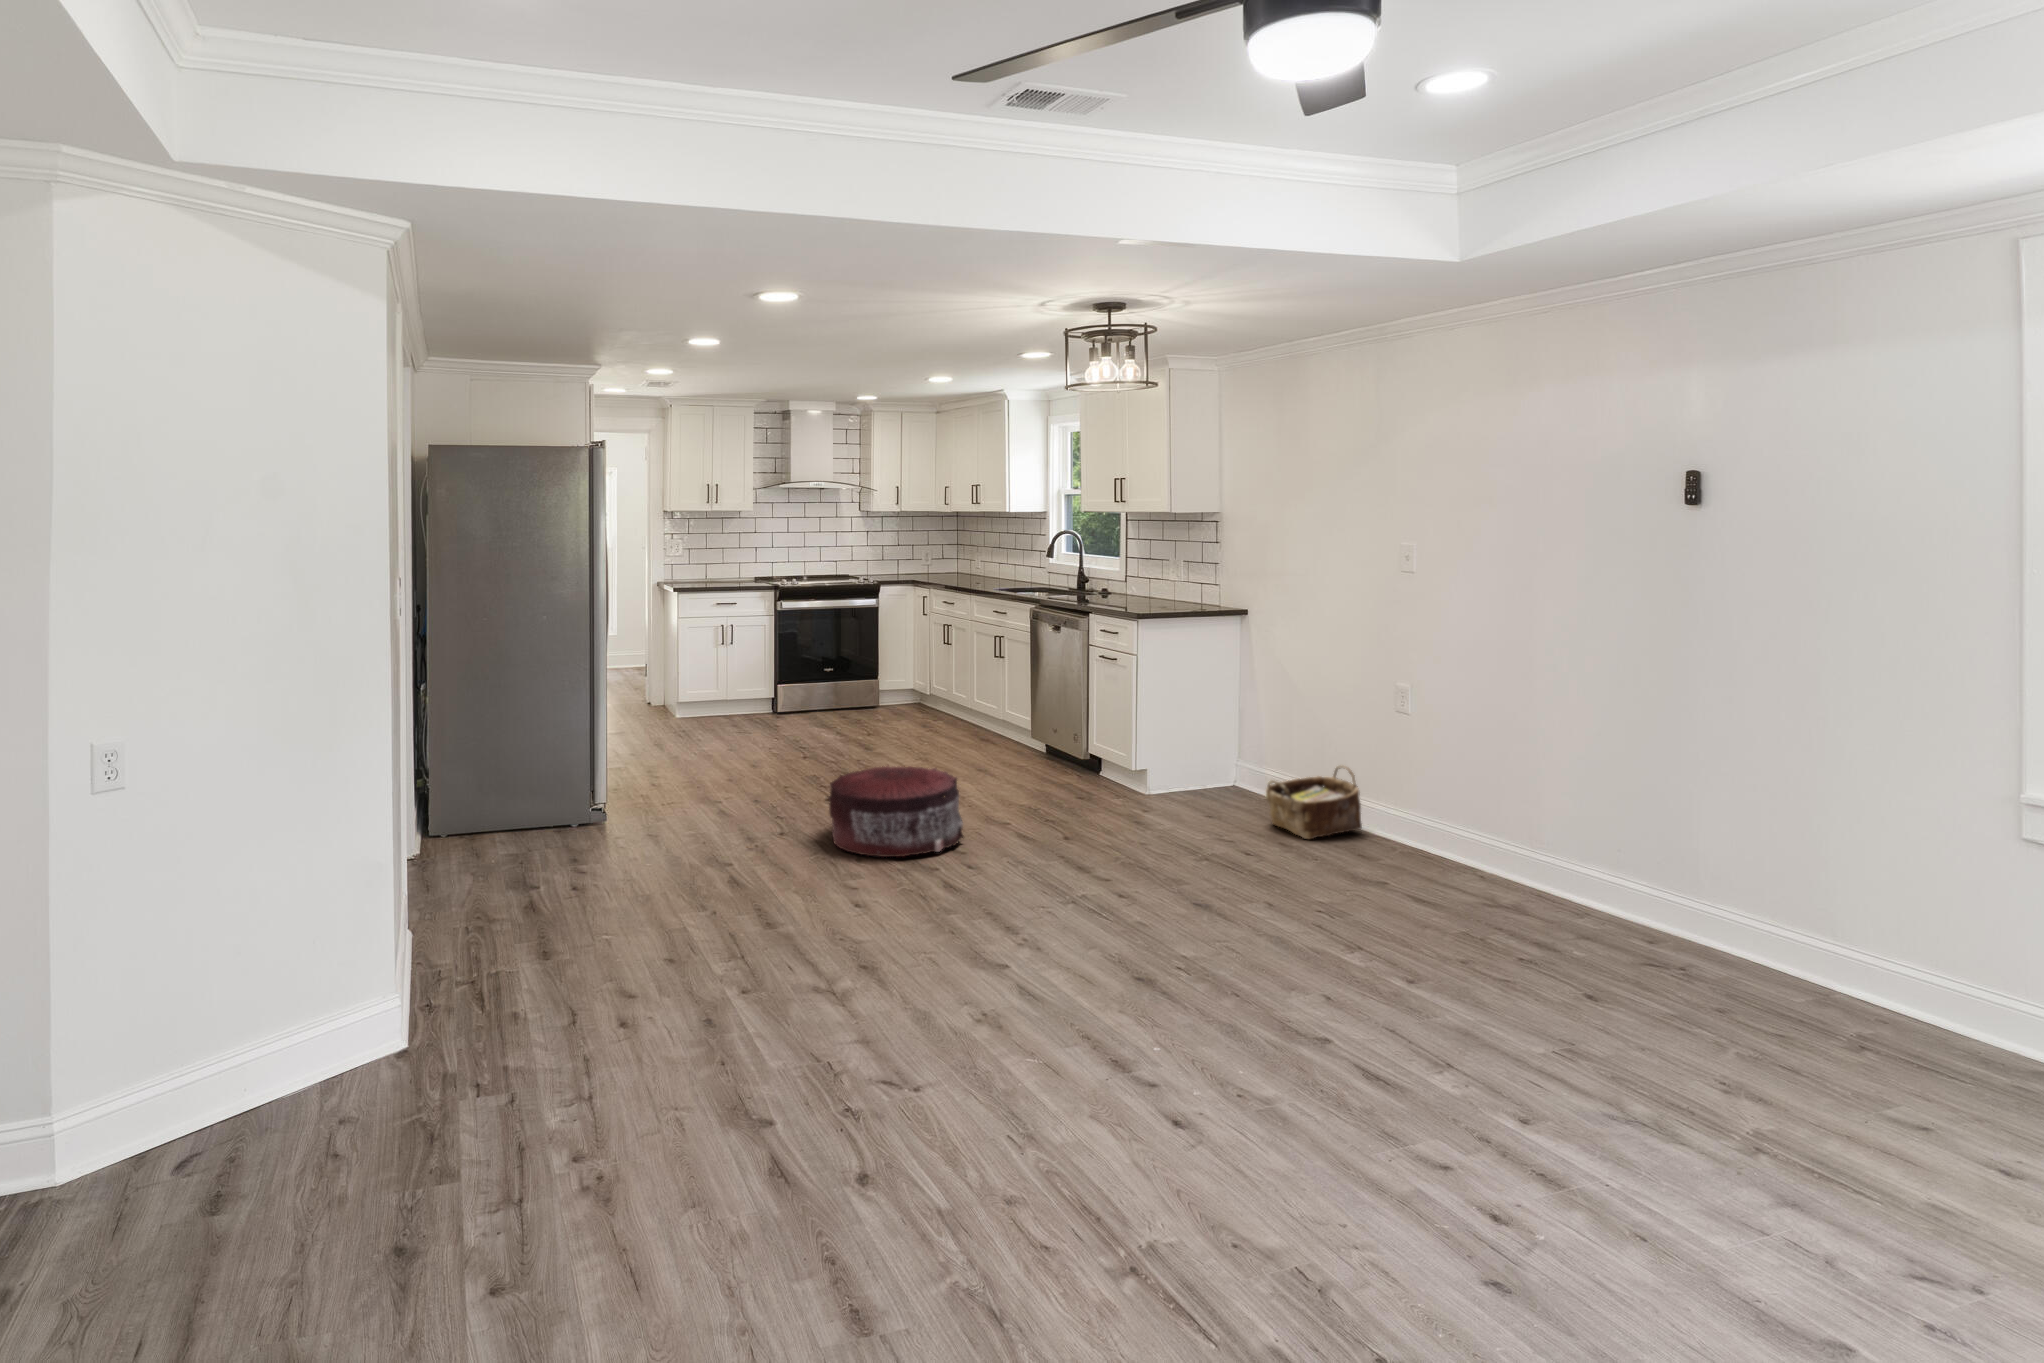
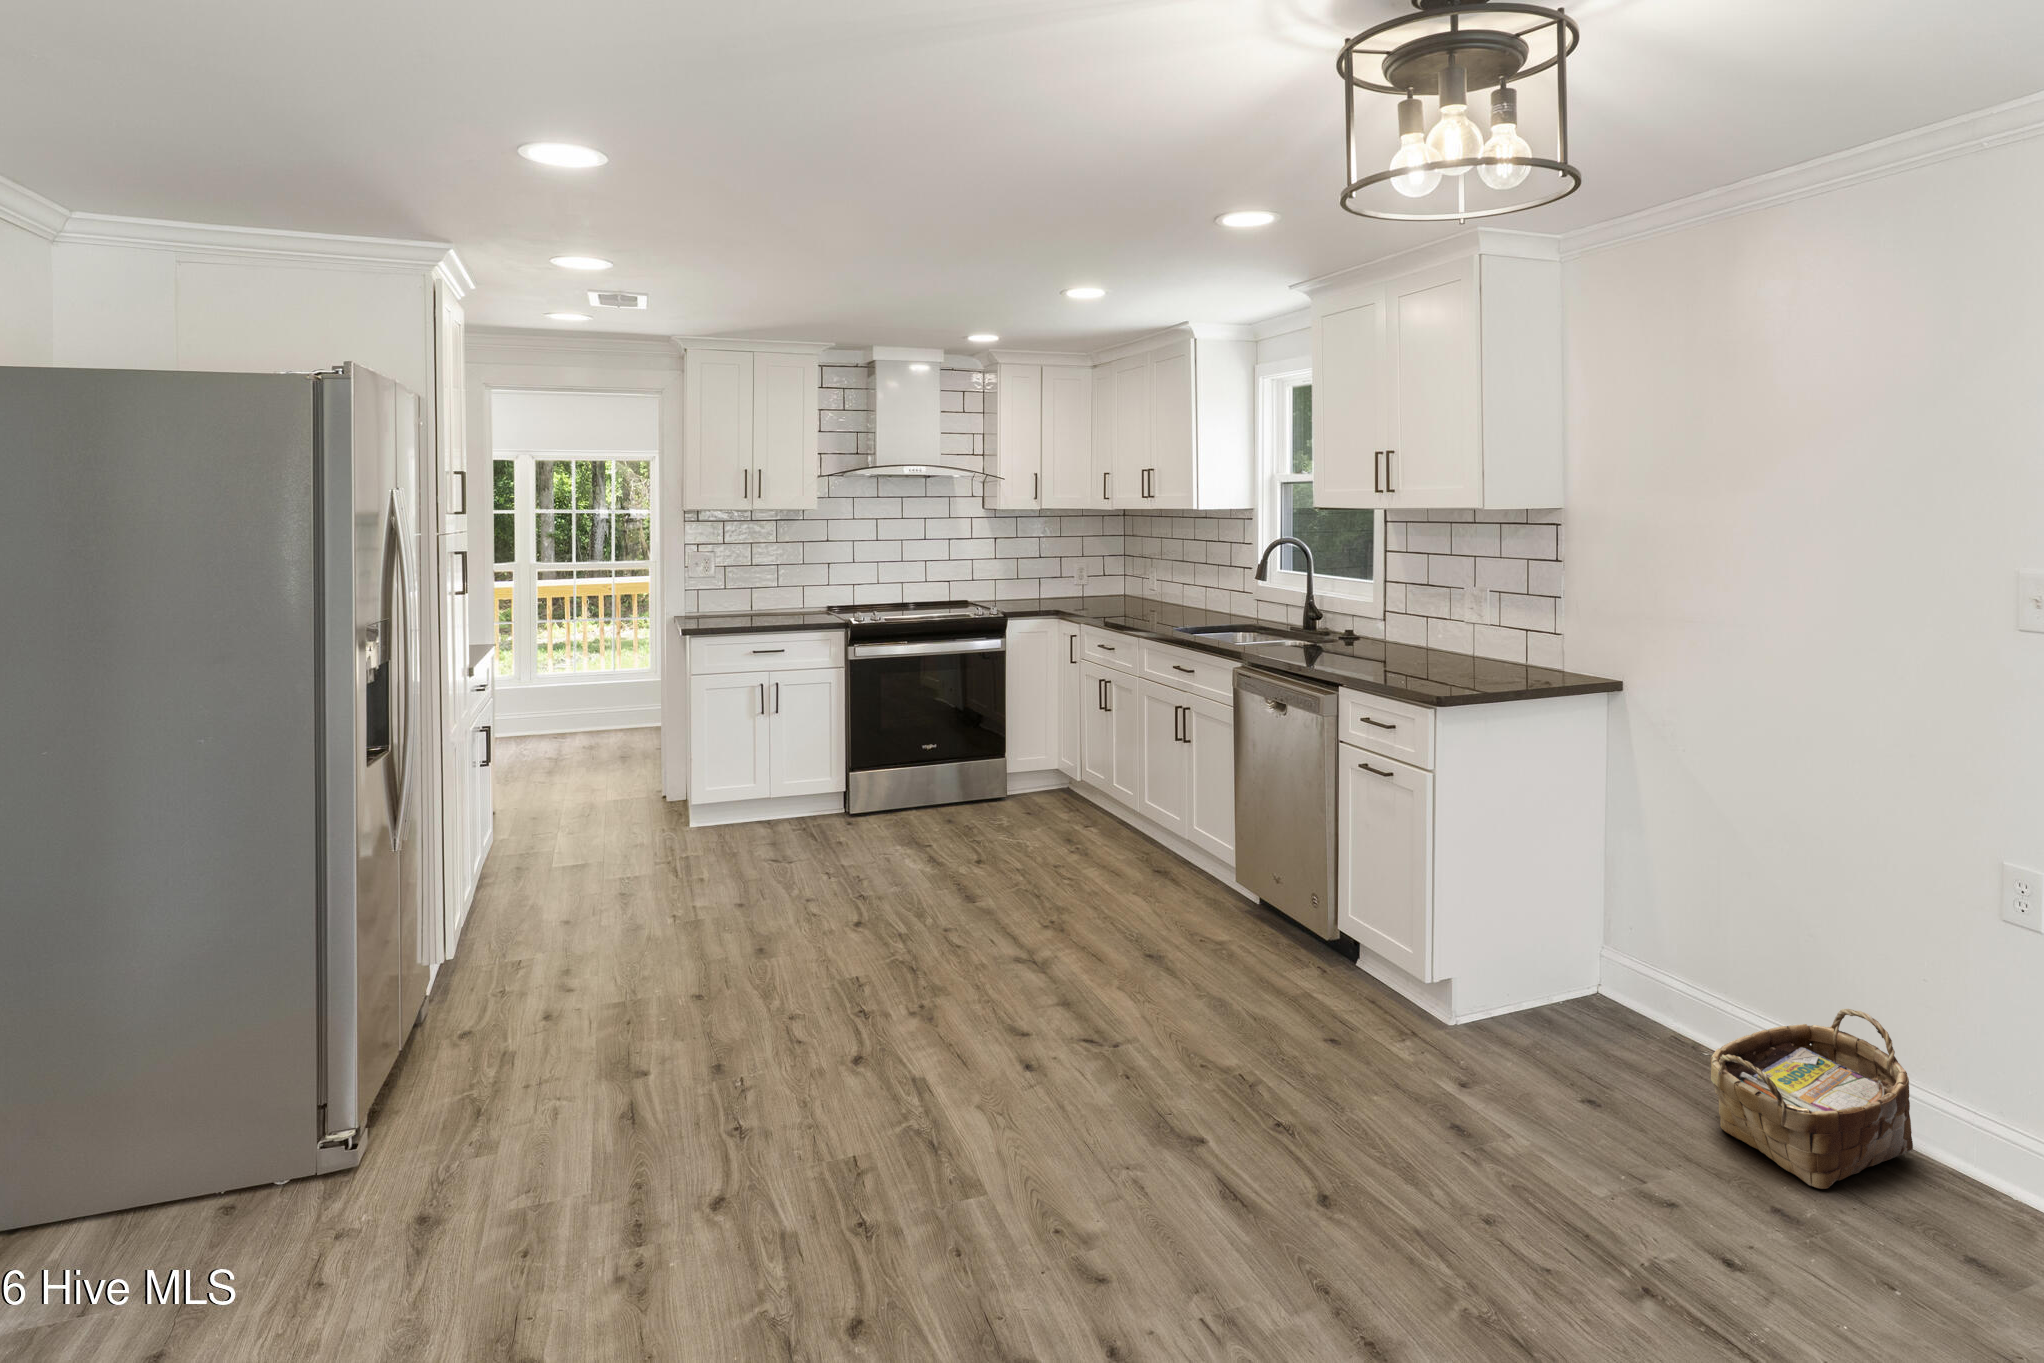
pouf: present [828,765,964,857] -> none [813,1032,1108,1312]

